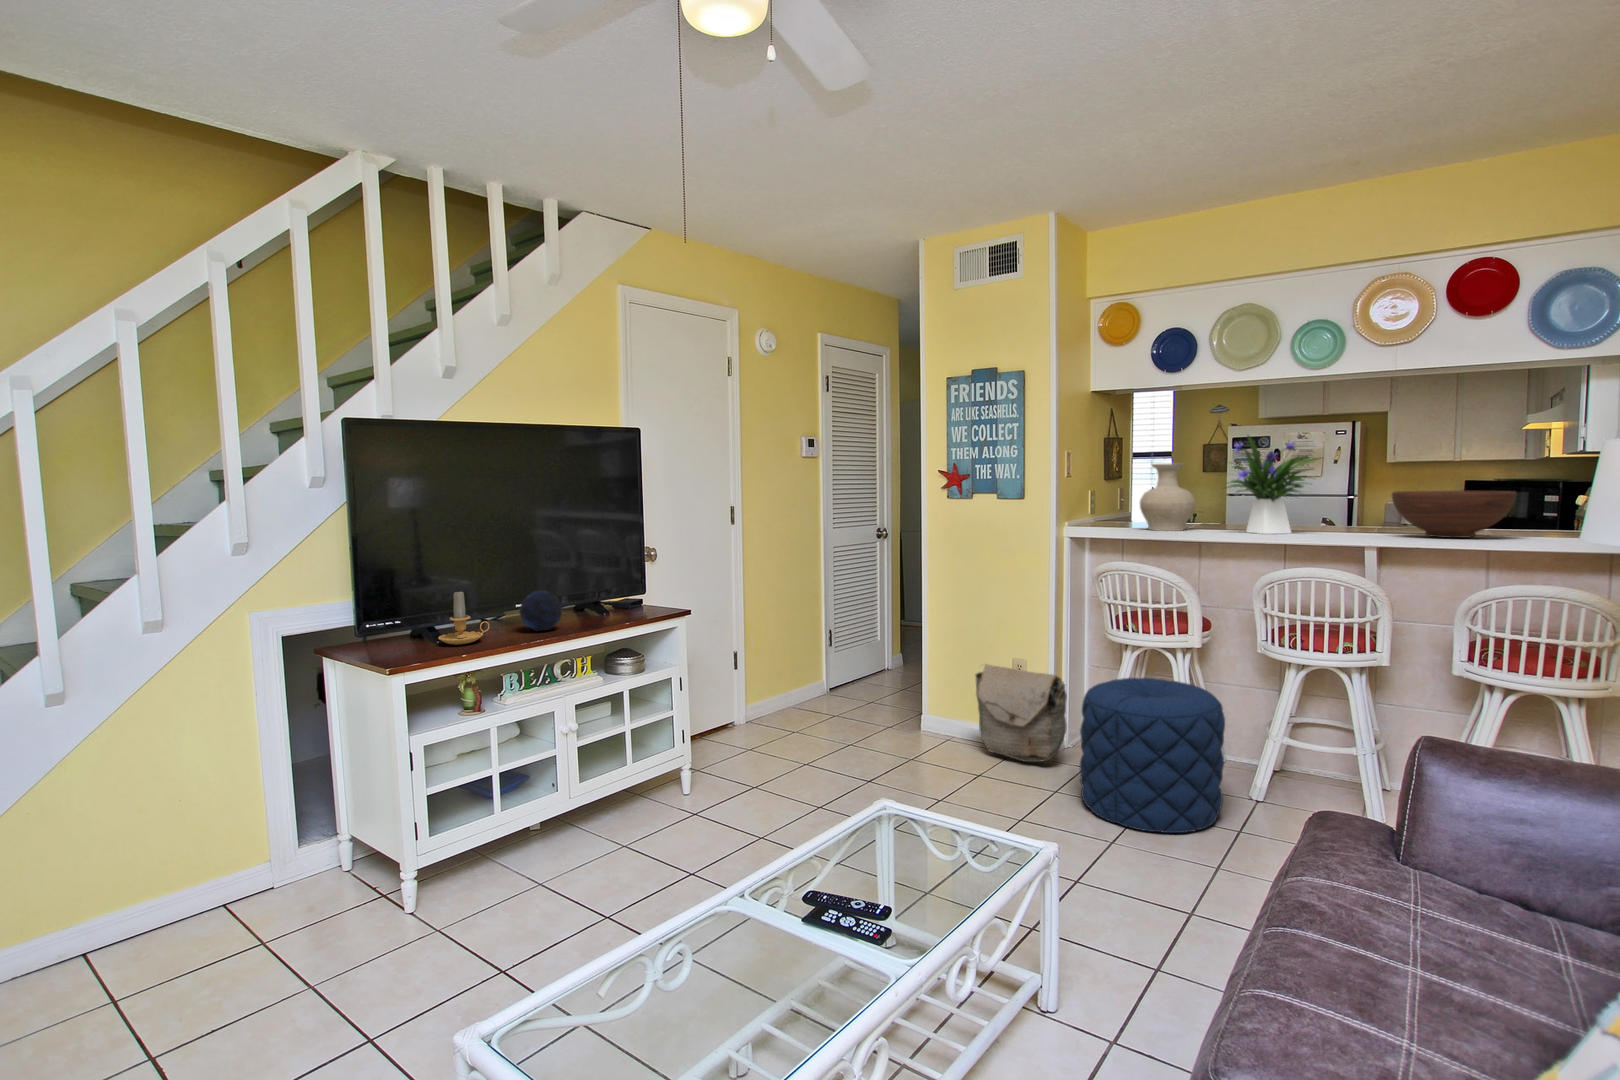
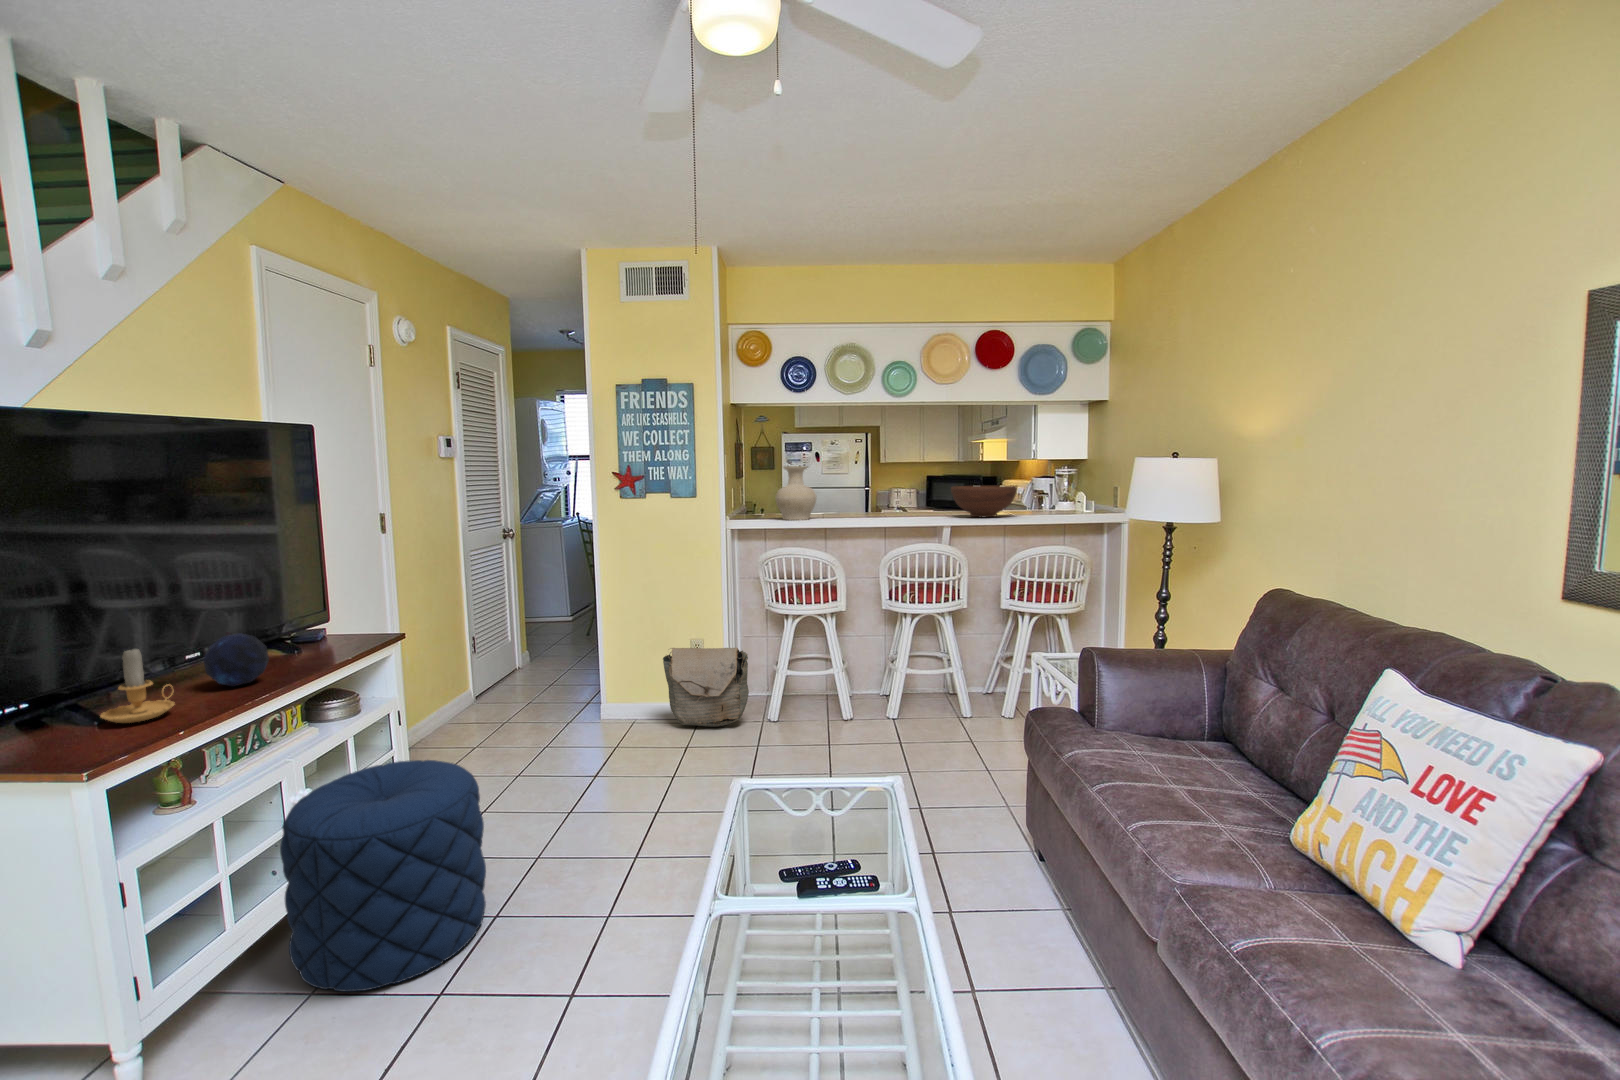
flower arrangement: present [1227,436,1320,534] -> none [842,445,912,520]
pouf: present [1080,678,1225,833] -> present [280,760,486,992]

